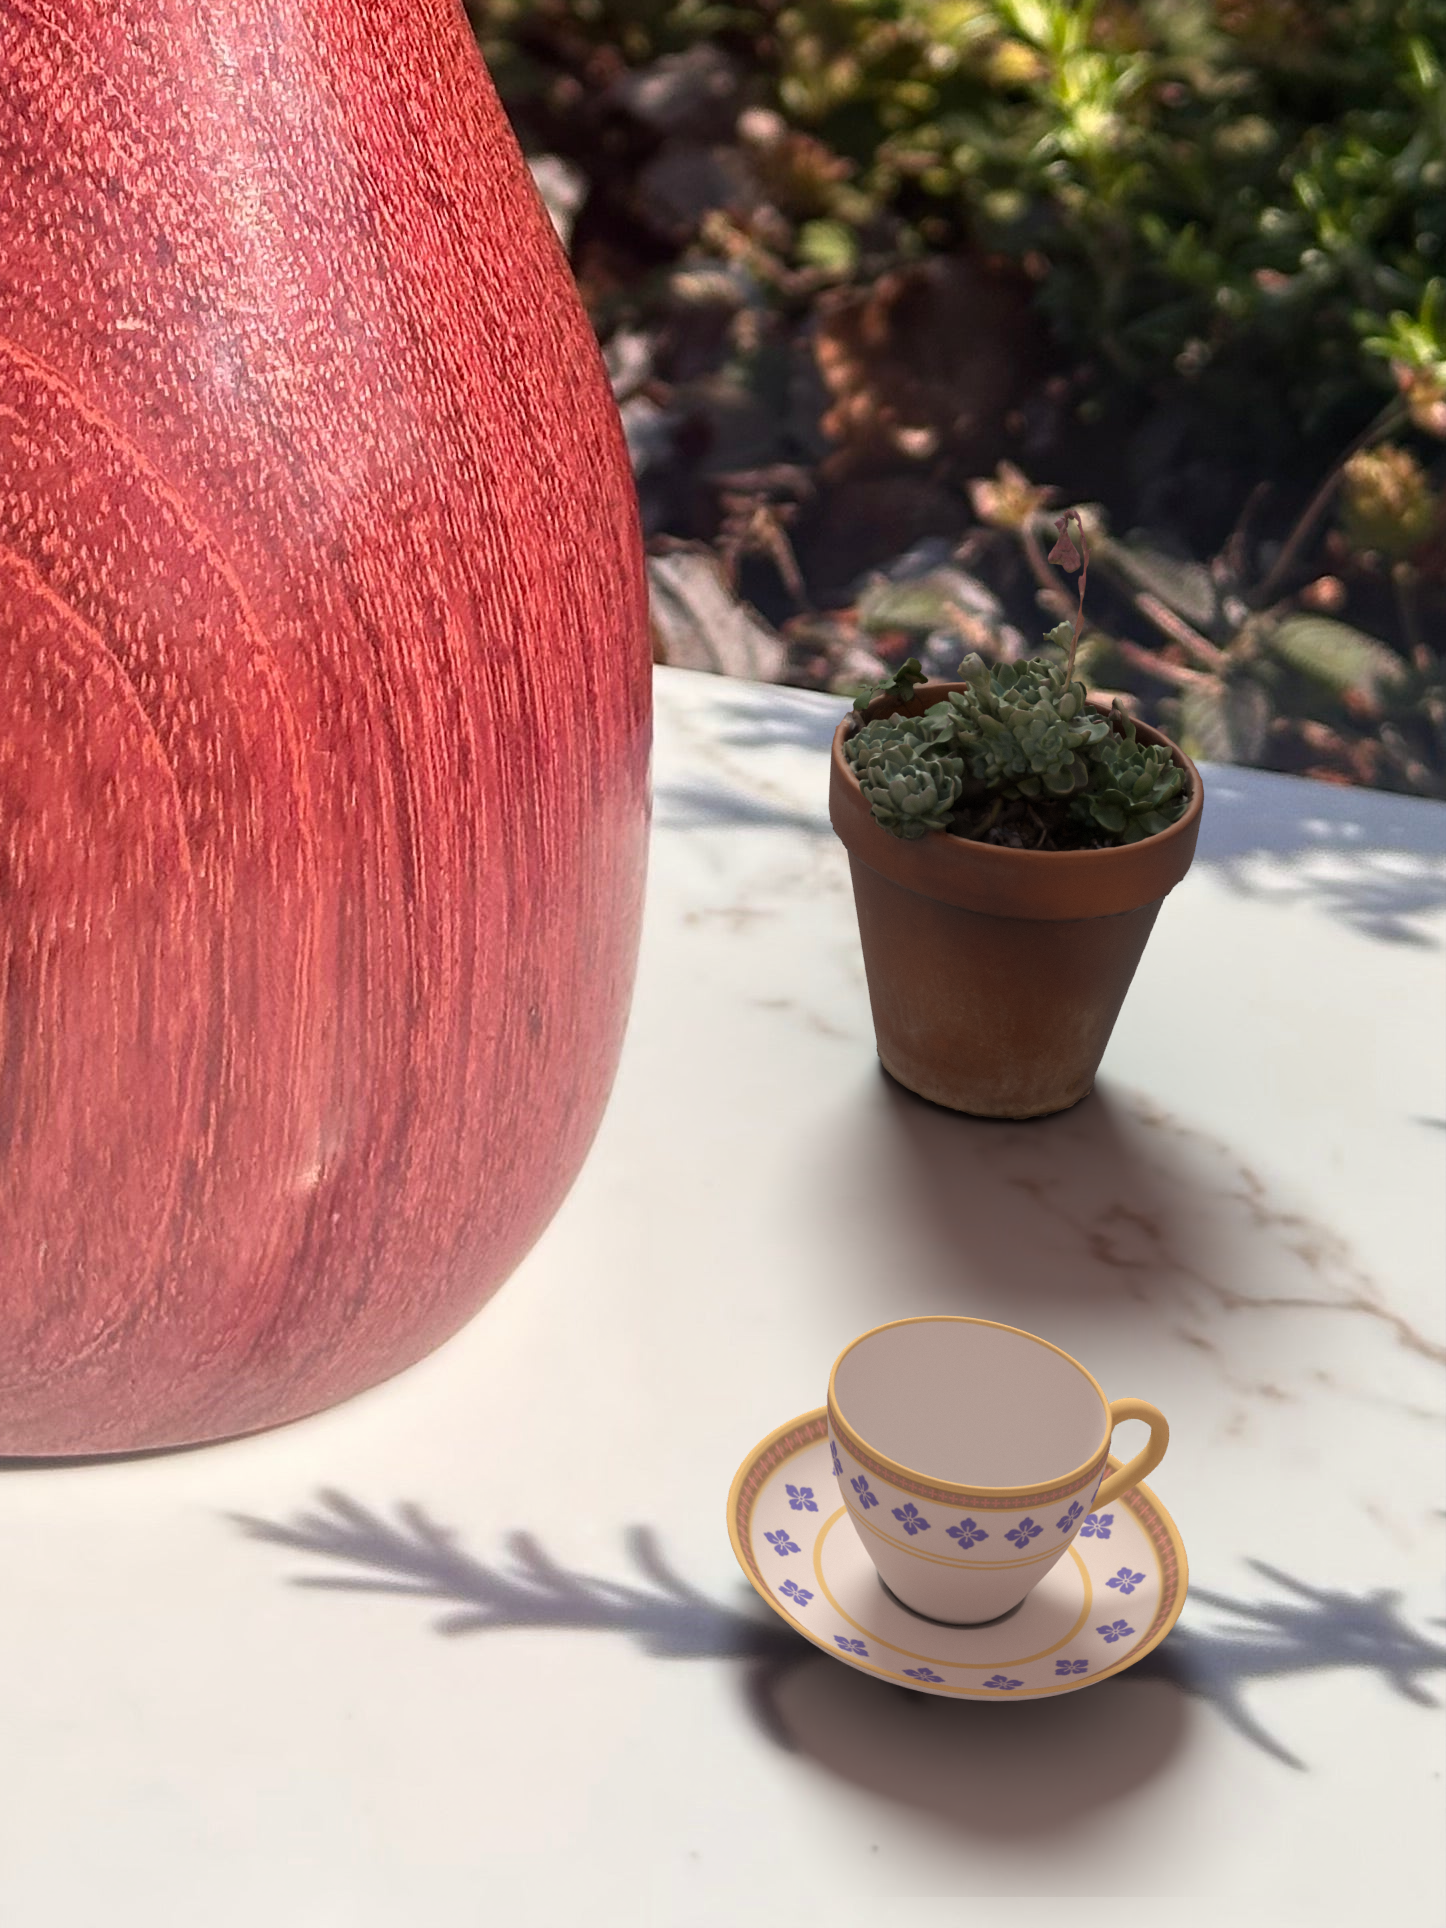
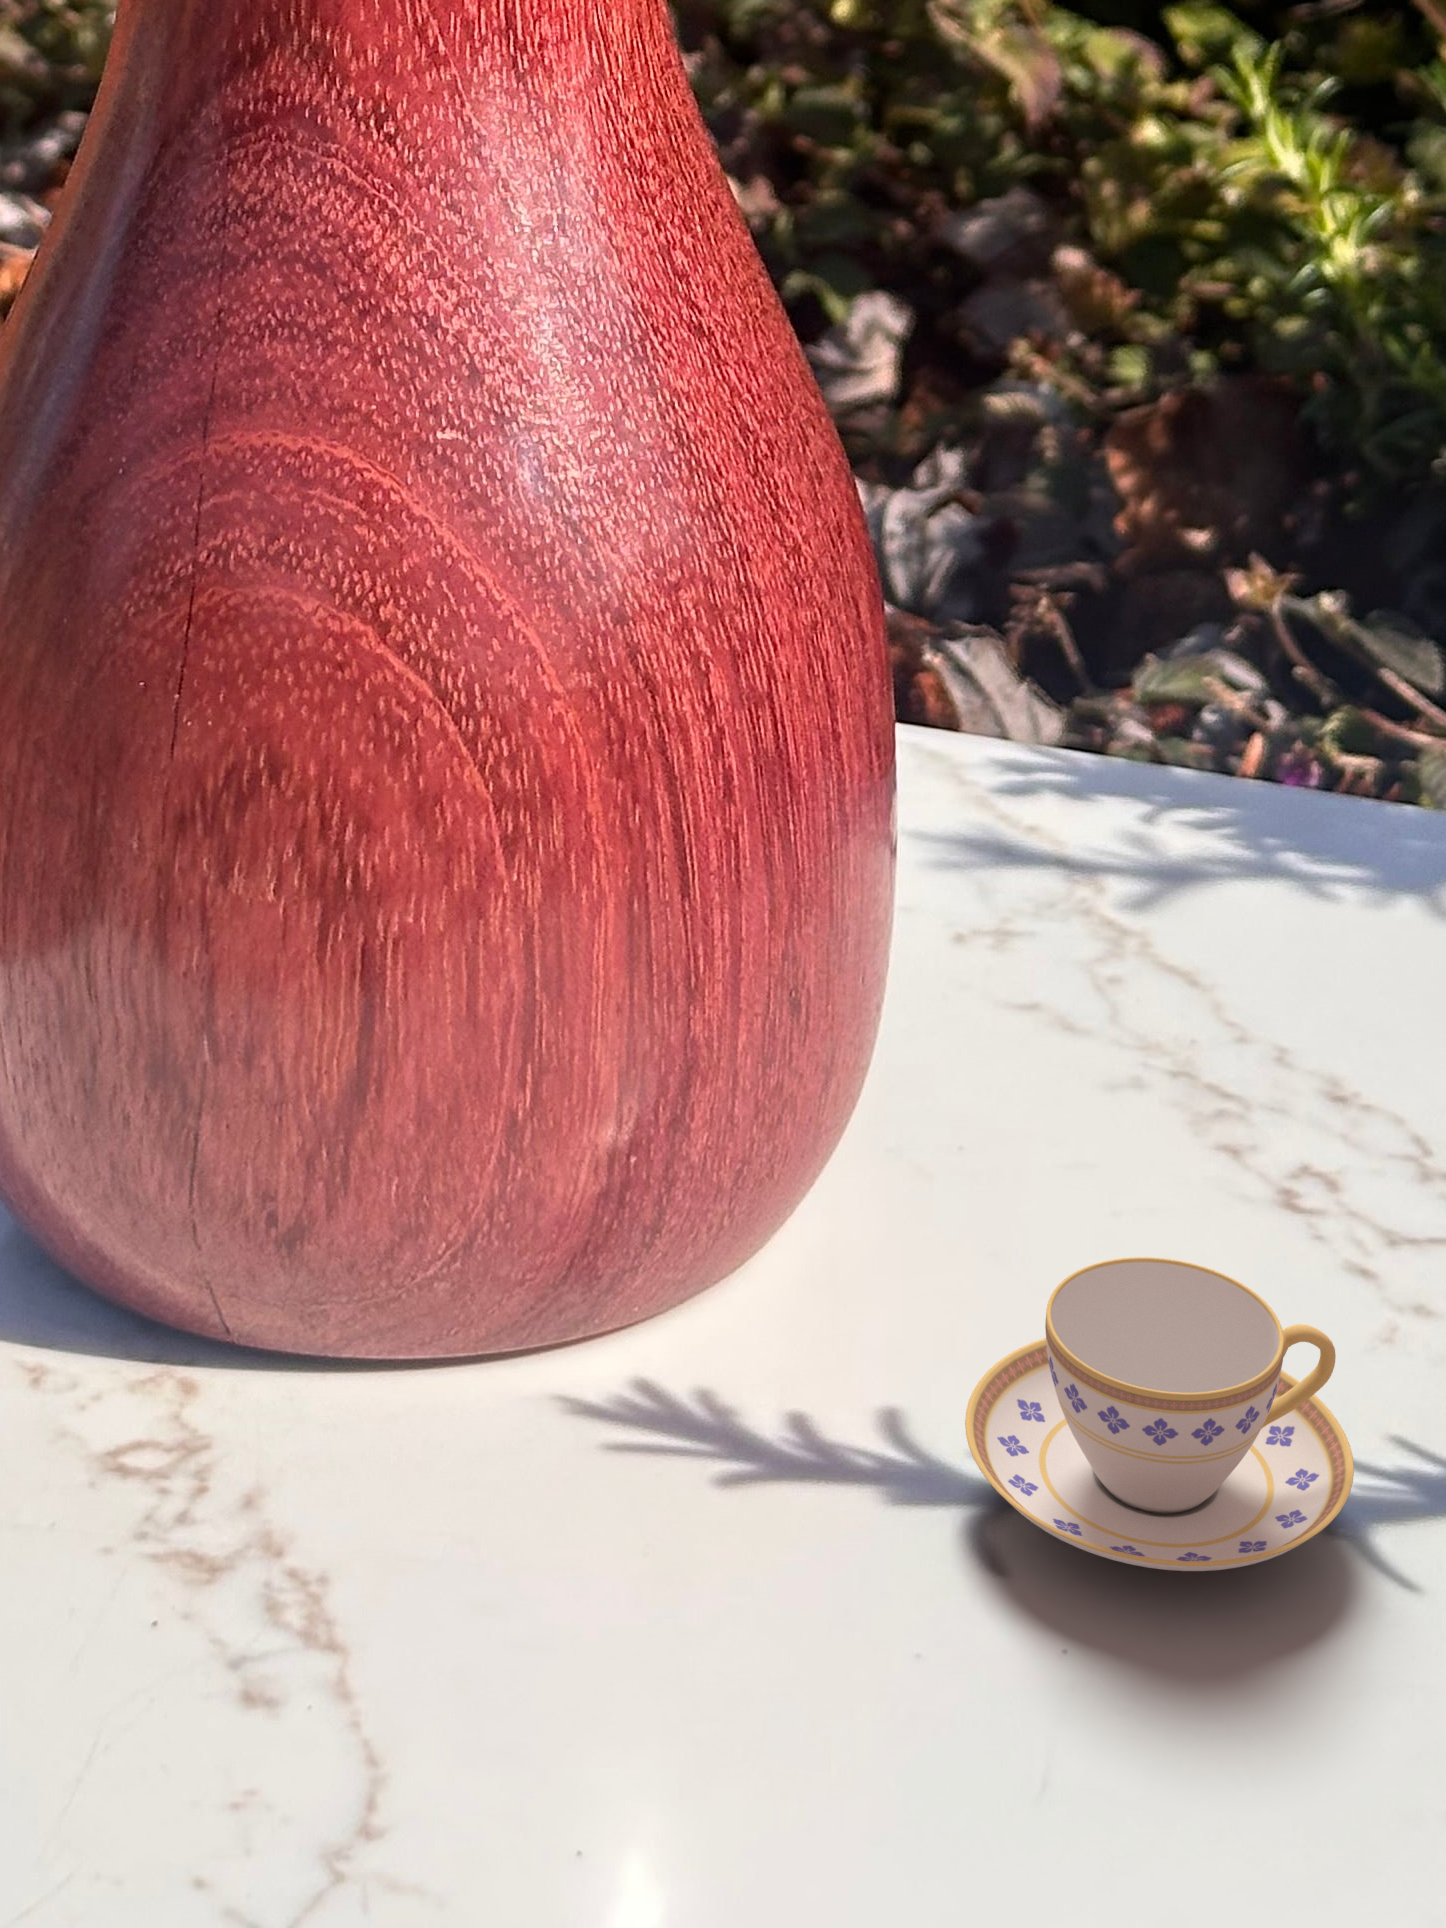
succulent plant: present [829,509,1204,1120] -> none [1066,585,1387,1111]

